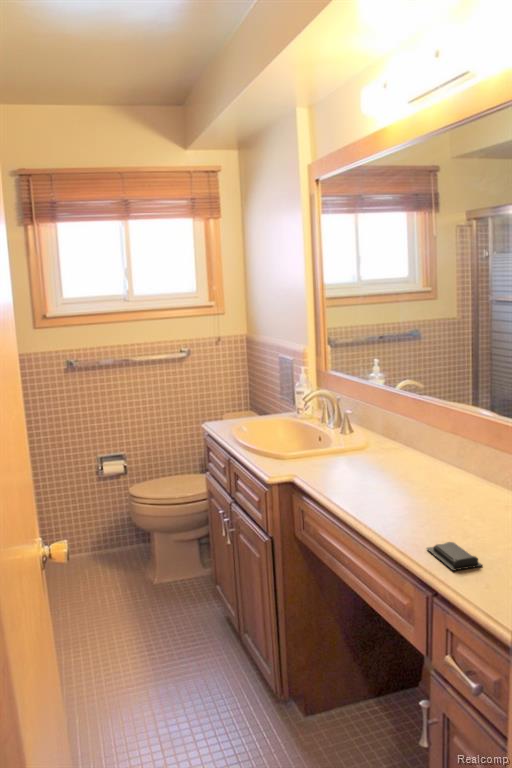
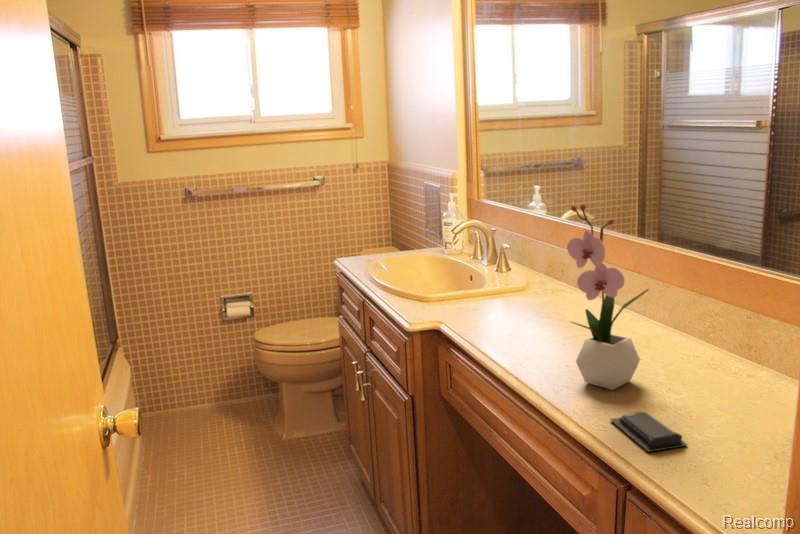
flower arrangement: none [392,383,457,527] -> present [567,204,649,390]

